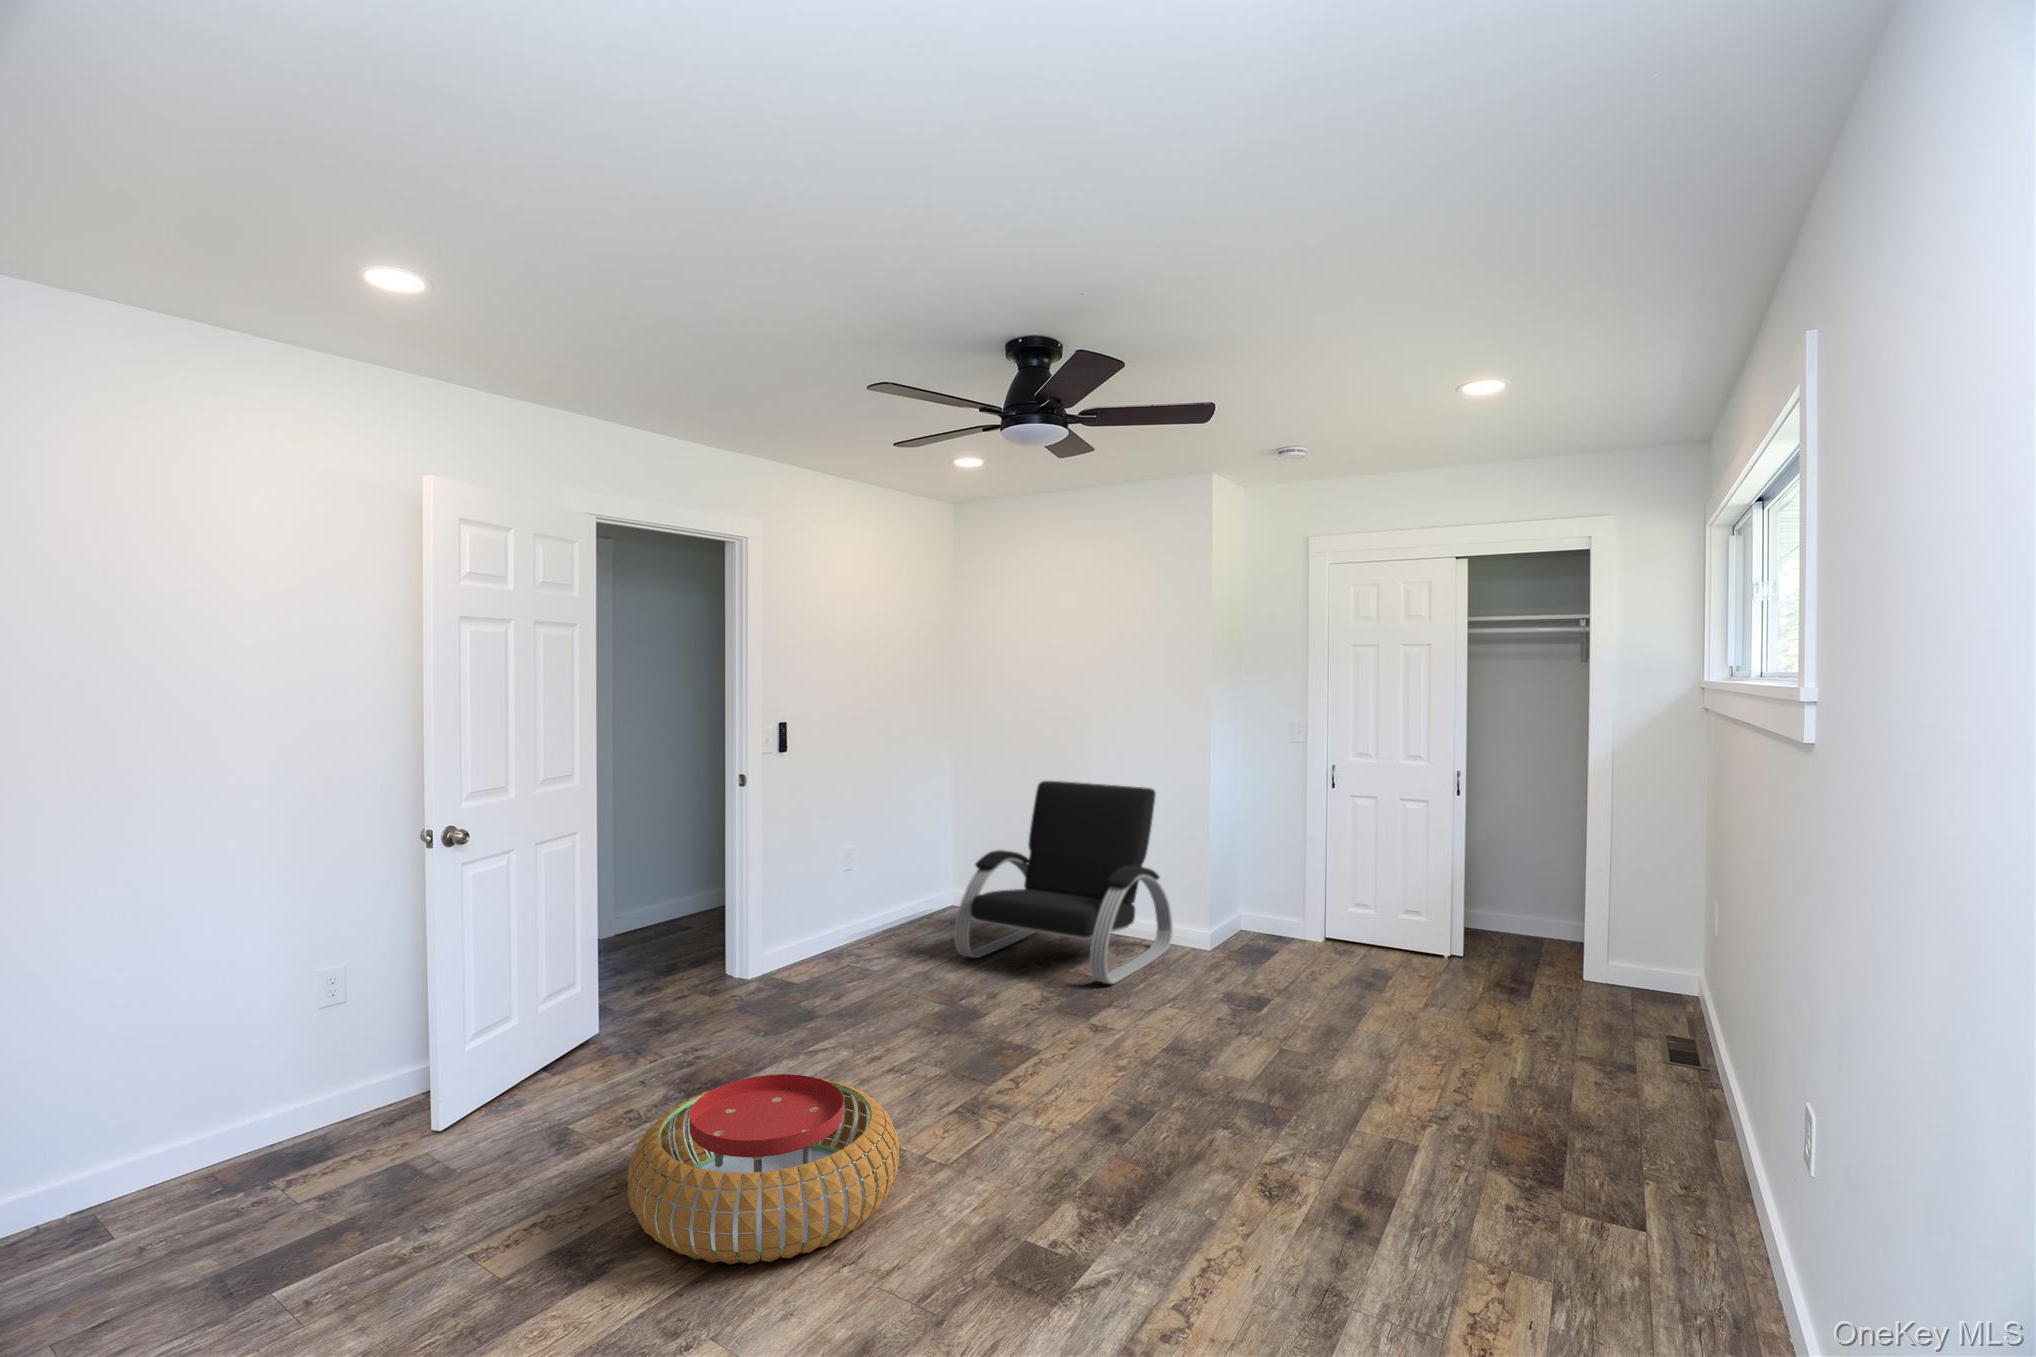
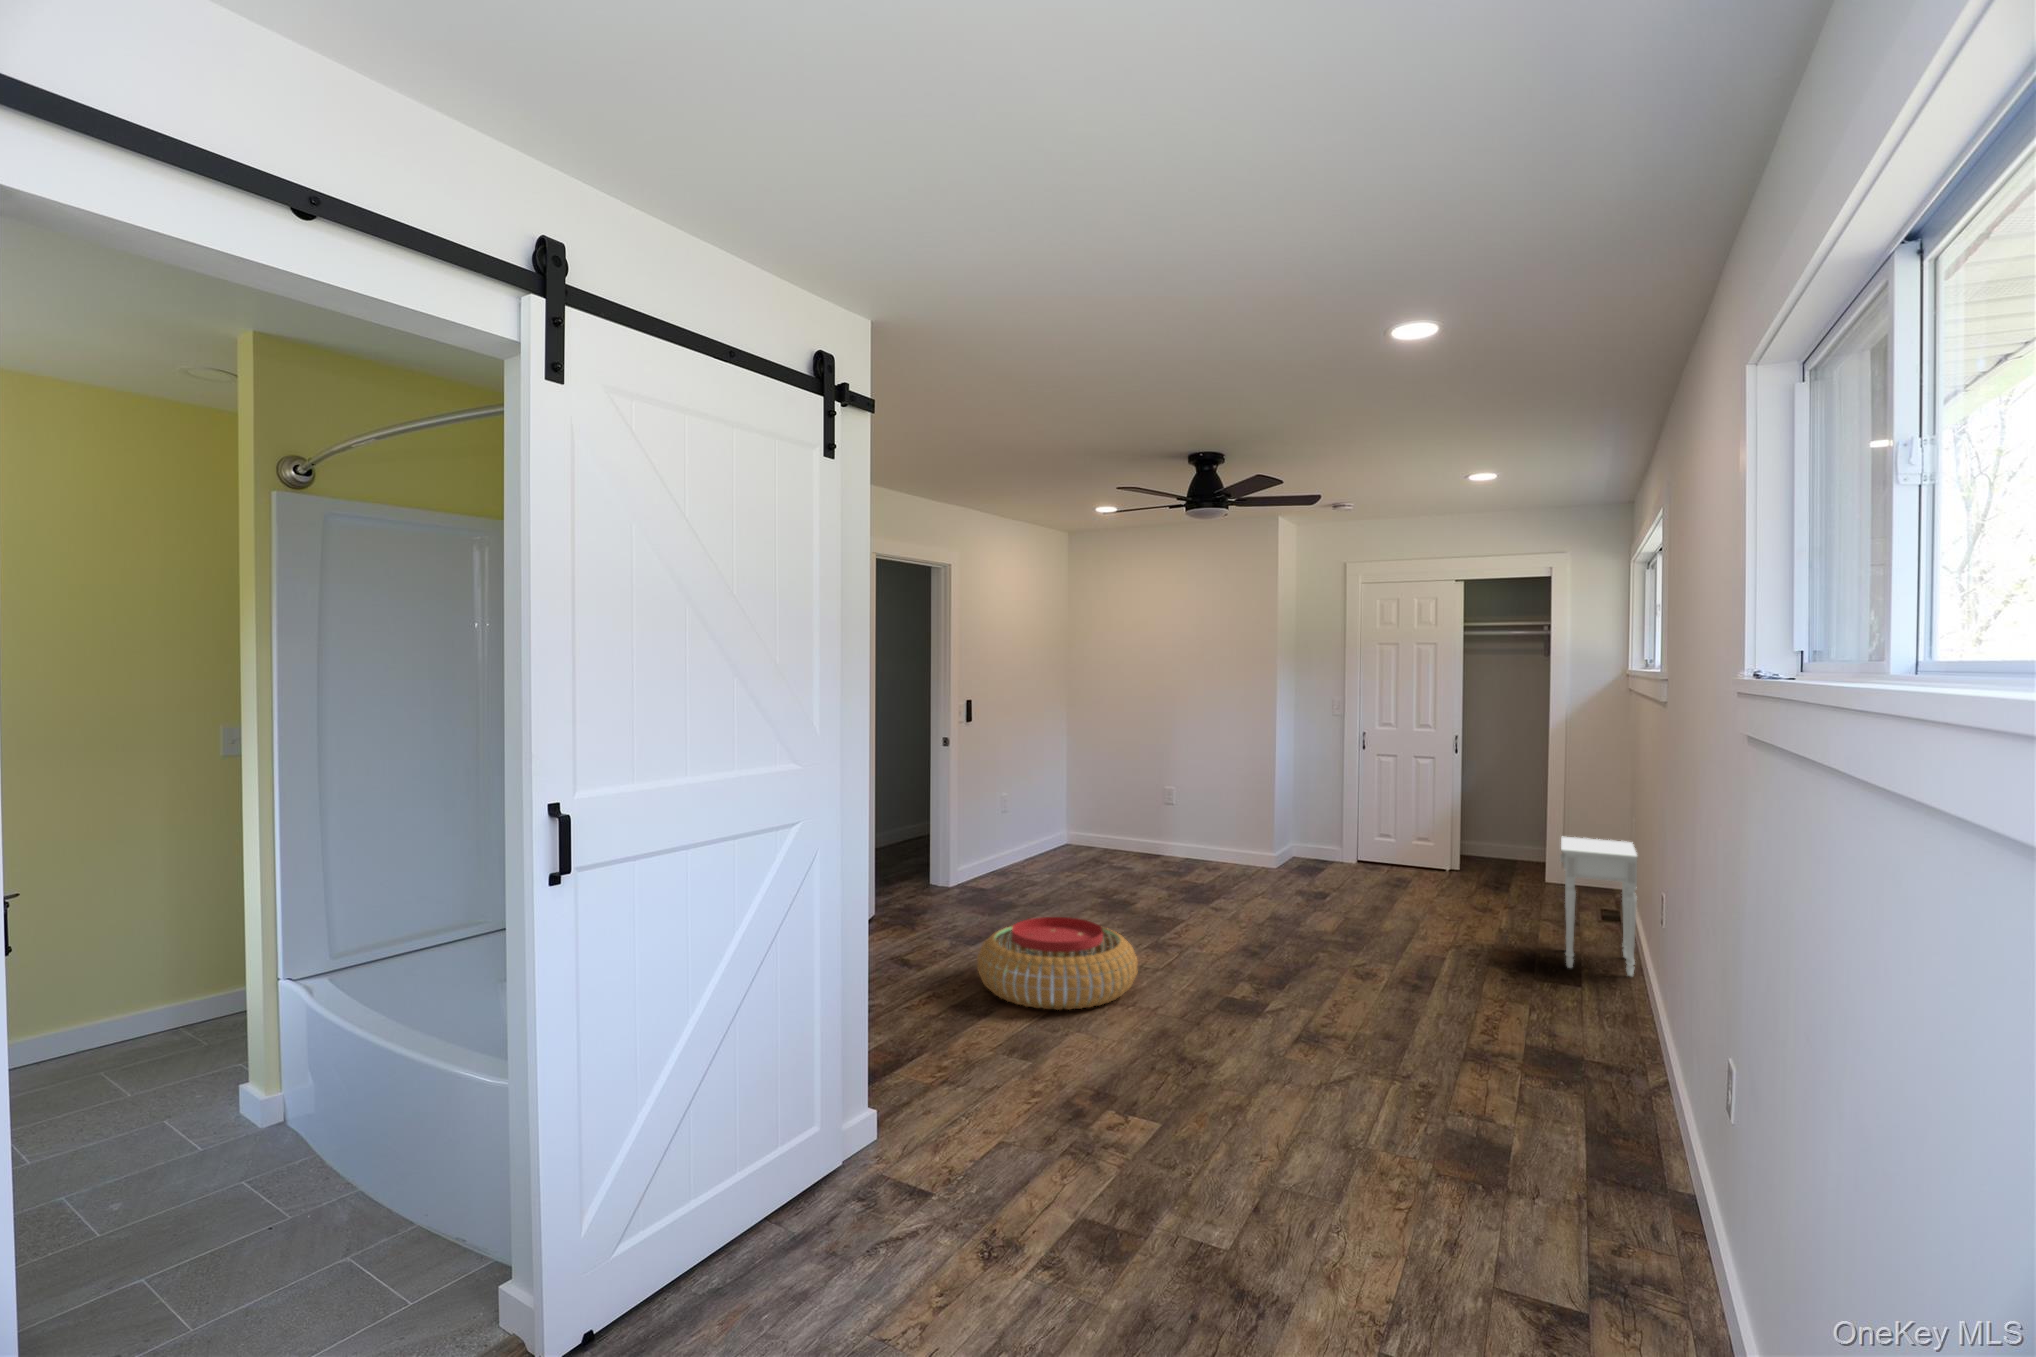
armchair: present [954,781,1173,984] -> none [1091,746,1247,888]
nightstand: none [1602,940,1733,1187] -> present [1560,836,1638,976]

